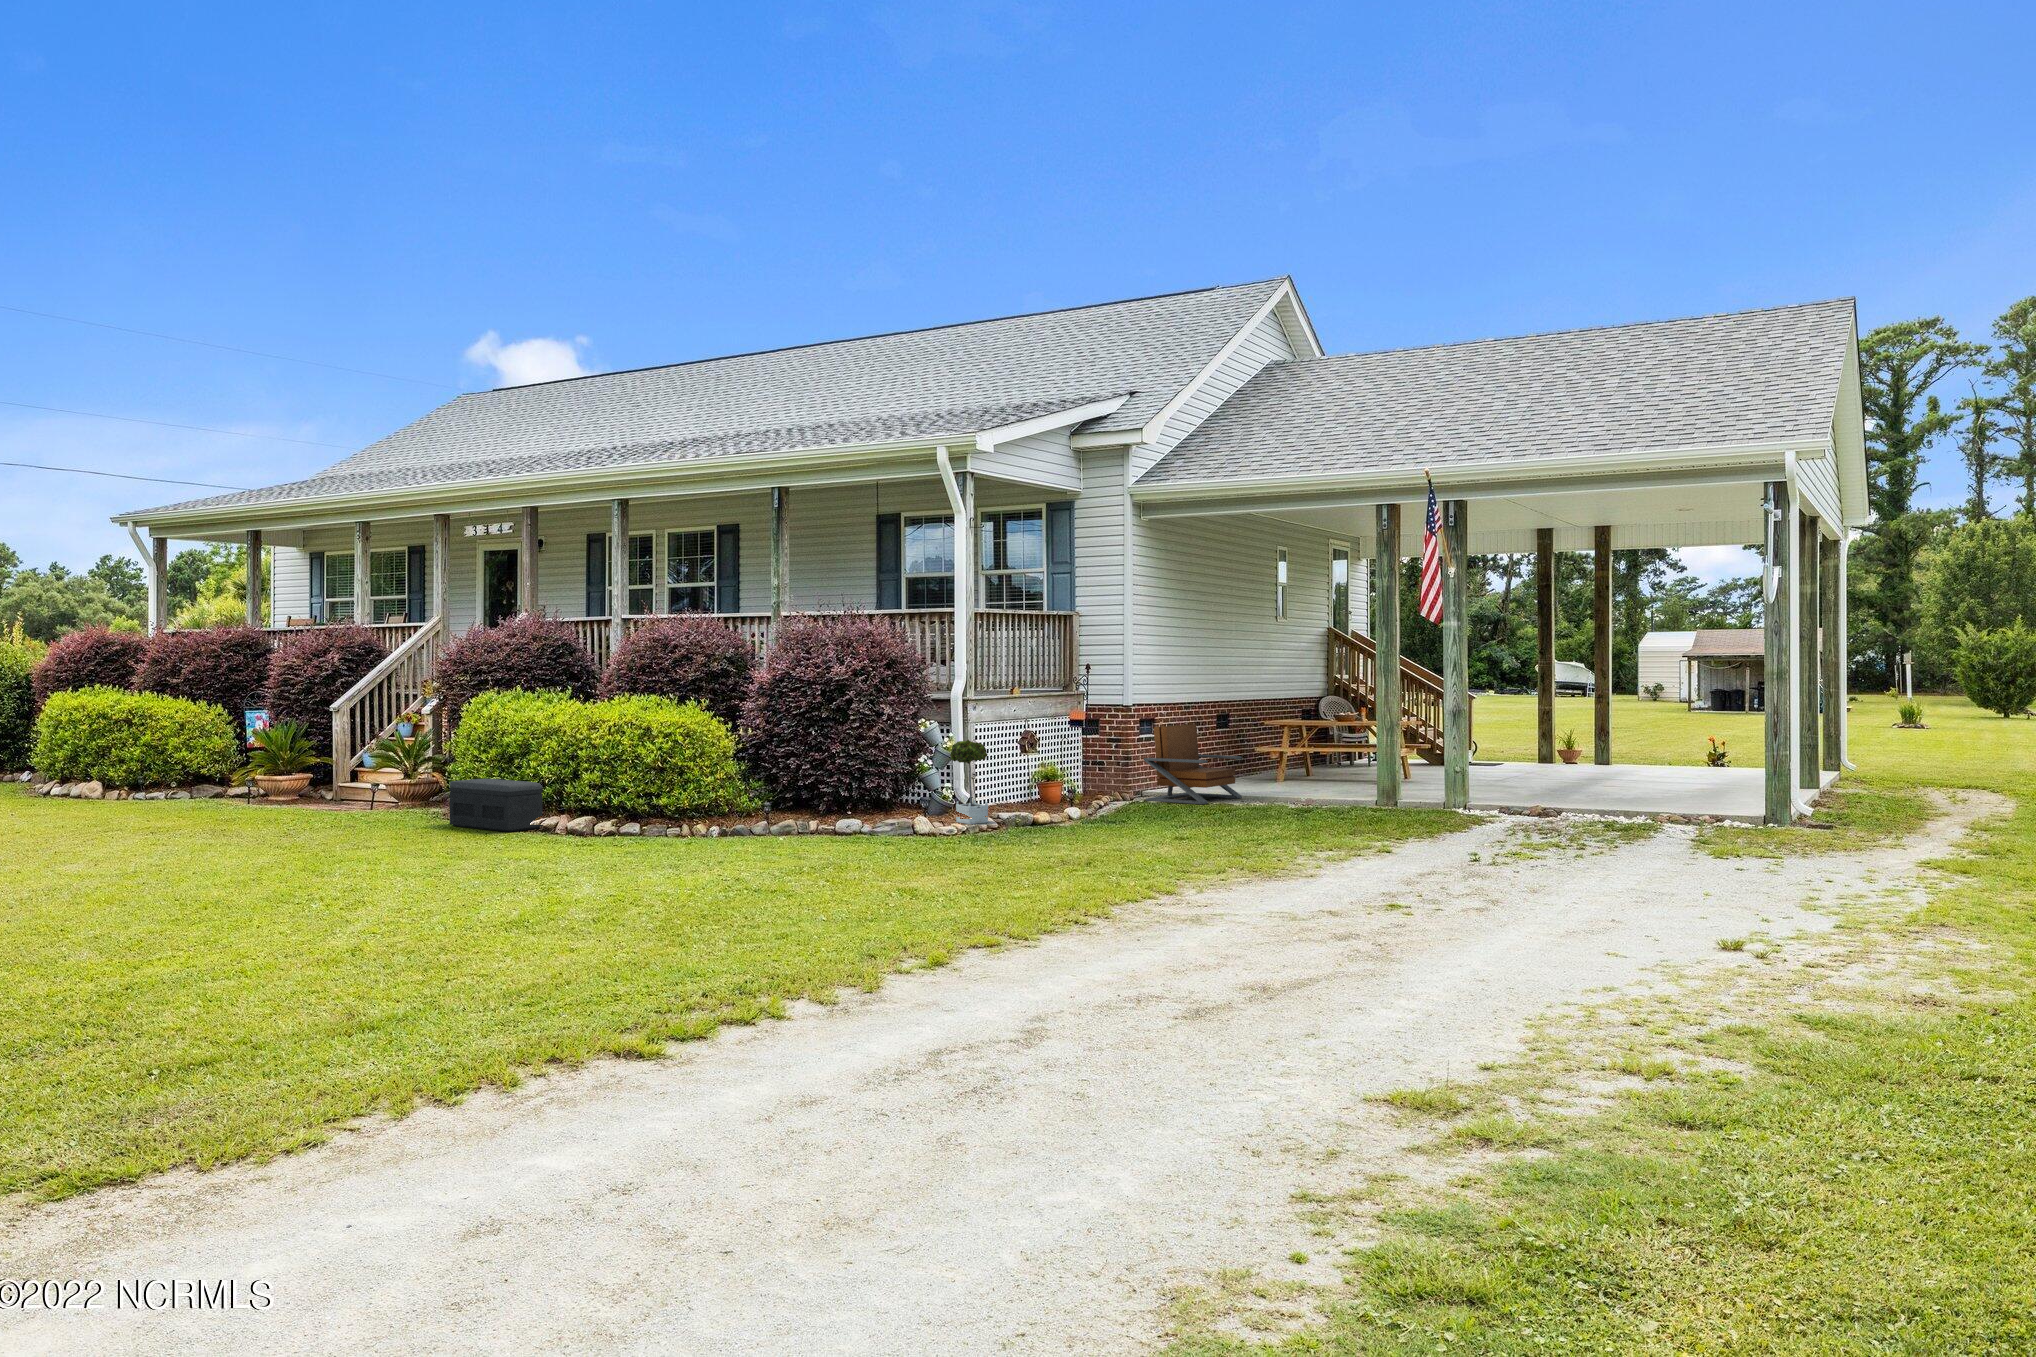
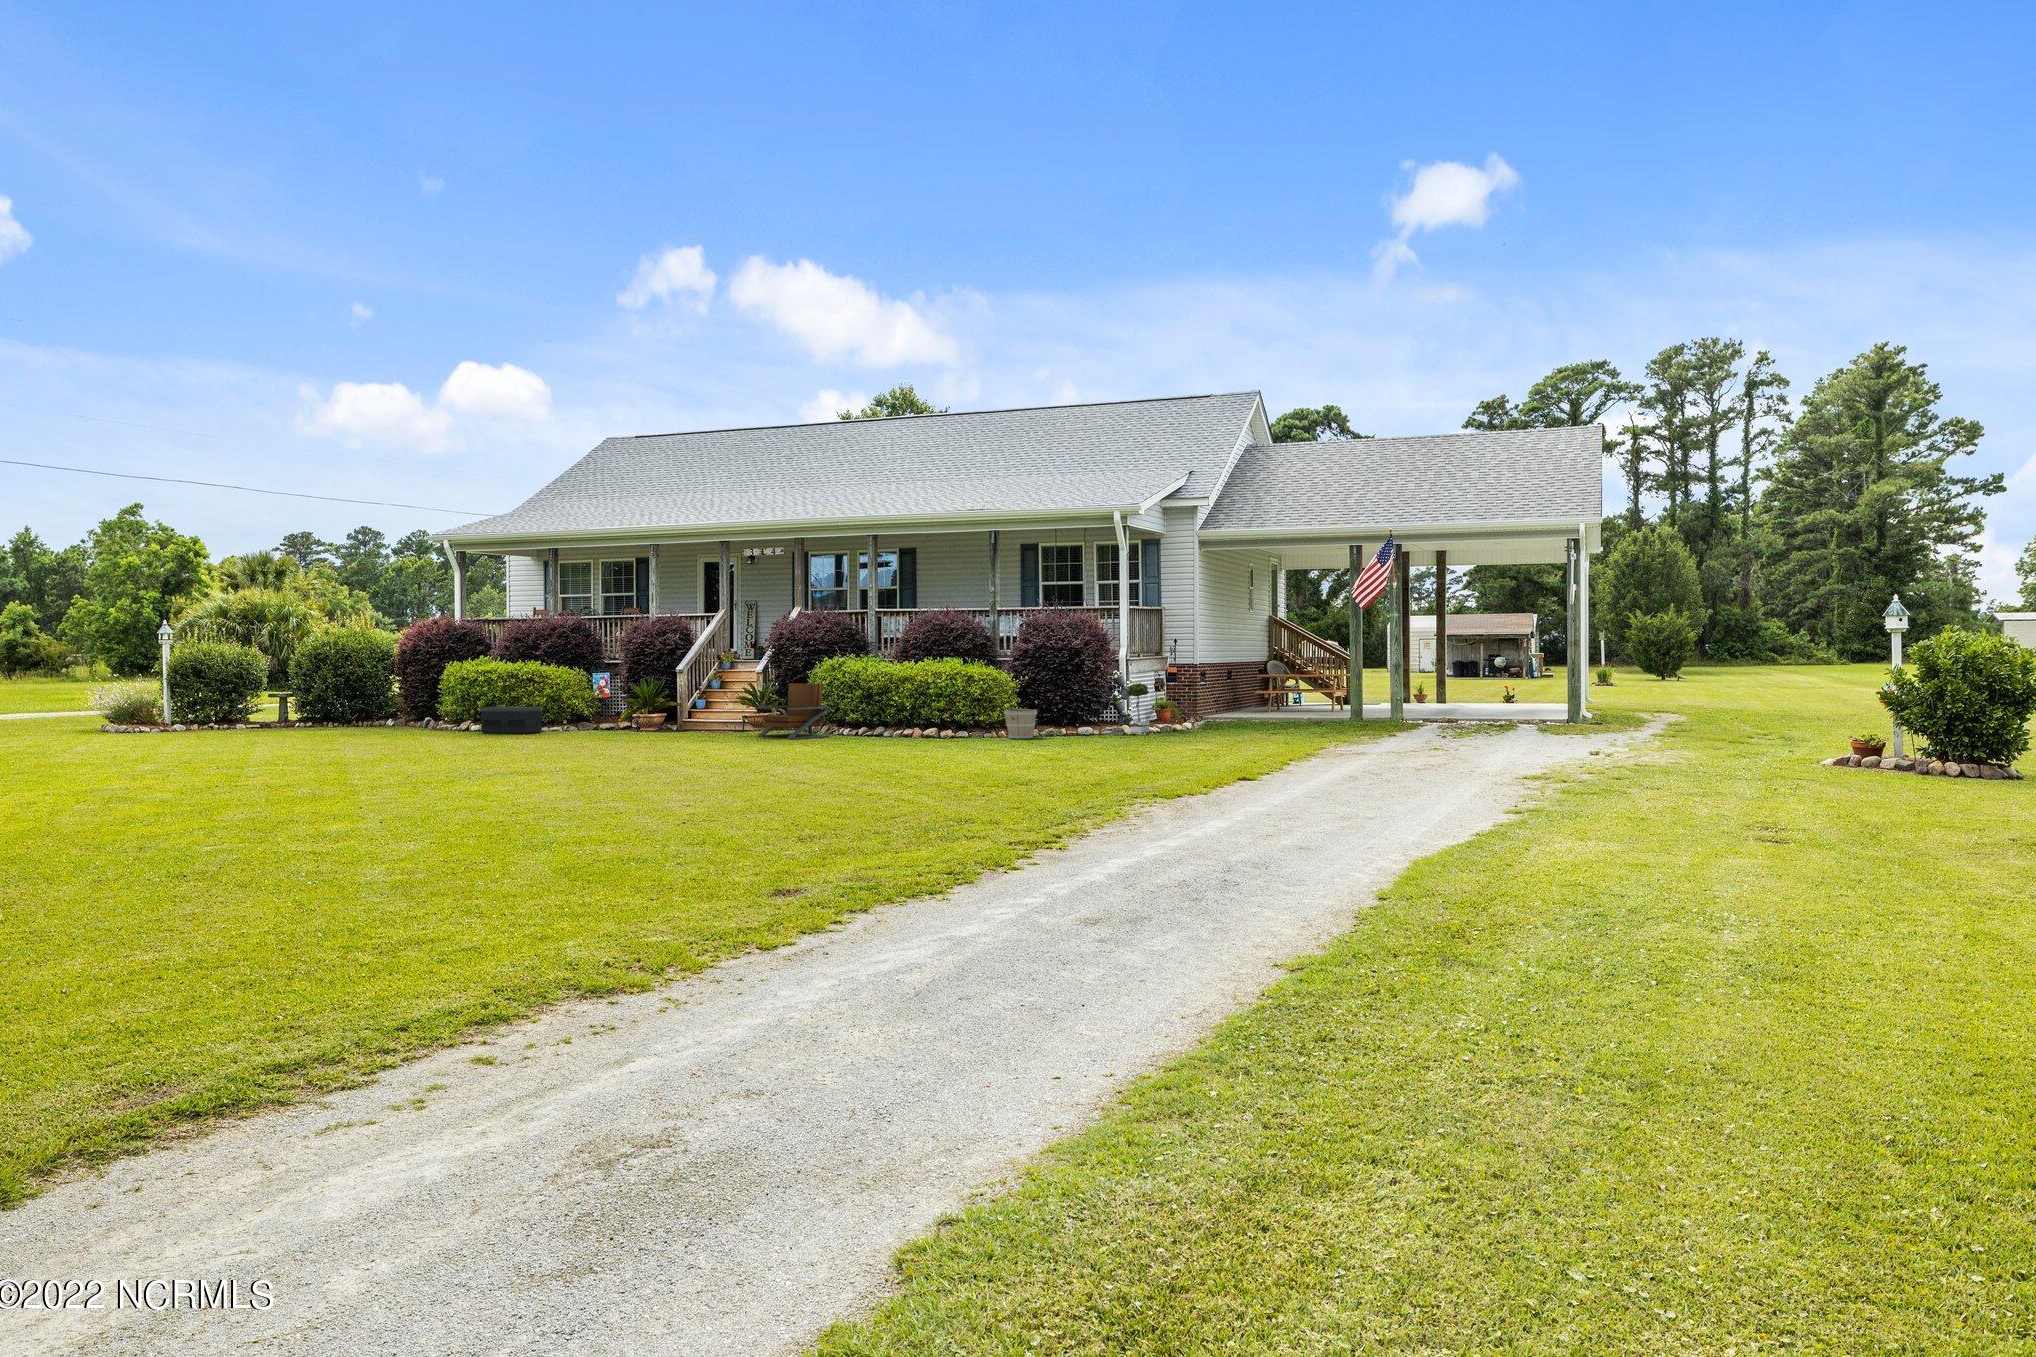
lounge chair: present [1144,724,1242,804] -> present [757,683,831,739]
storage bench: present [449,779,543,832] -> present [481,707,542,734]
wooden bucket: none [700,783,759,836] -> present [1004,709,1037,739]

